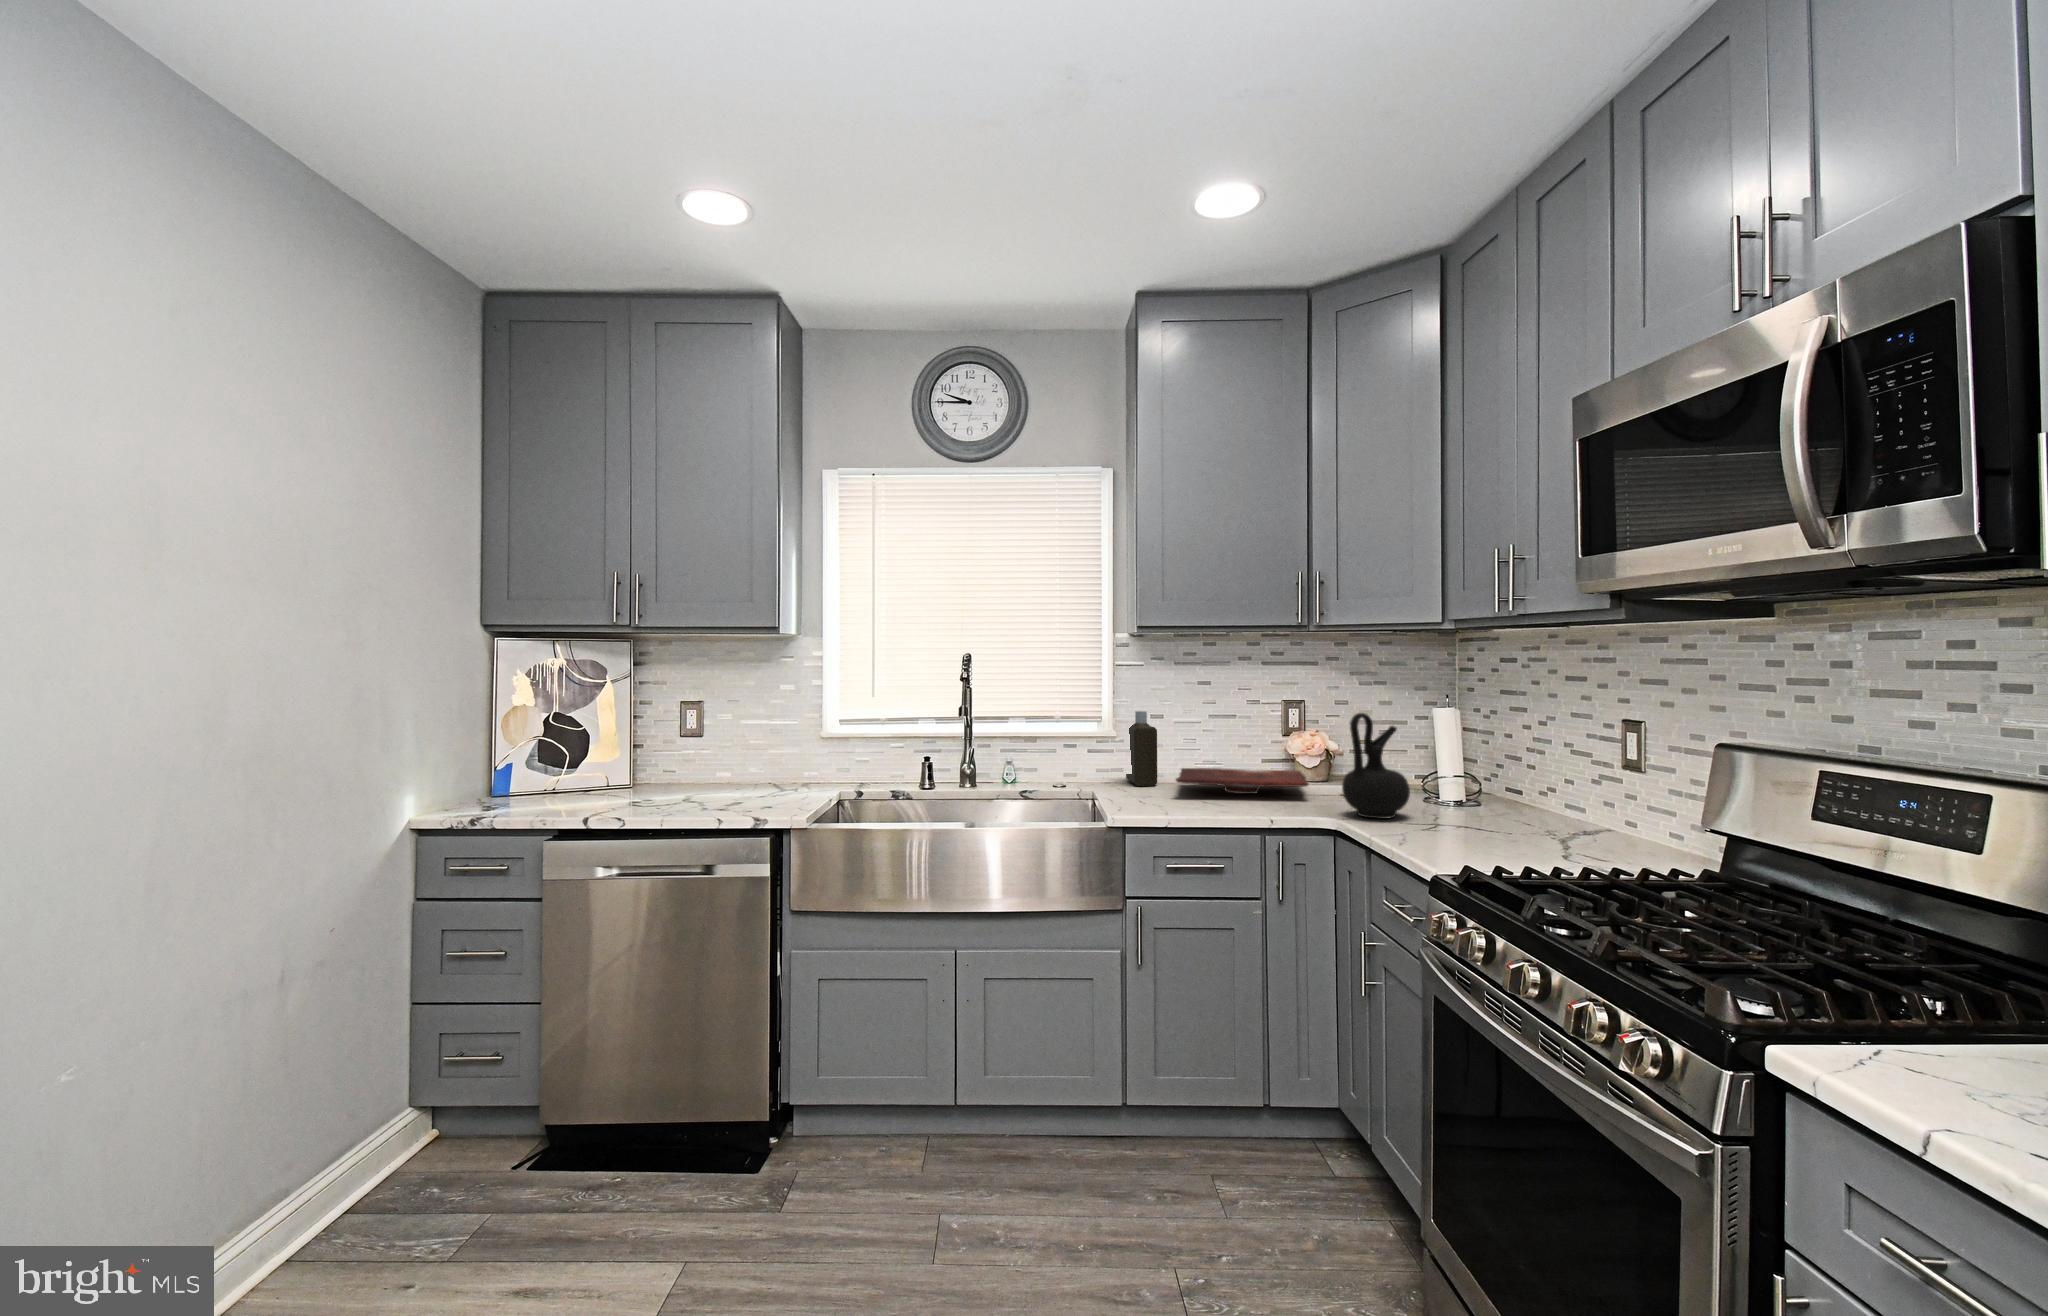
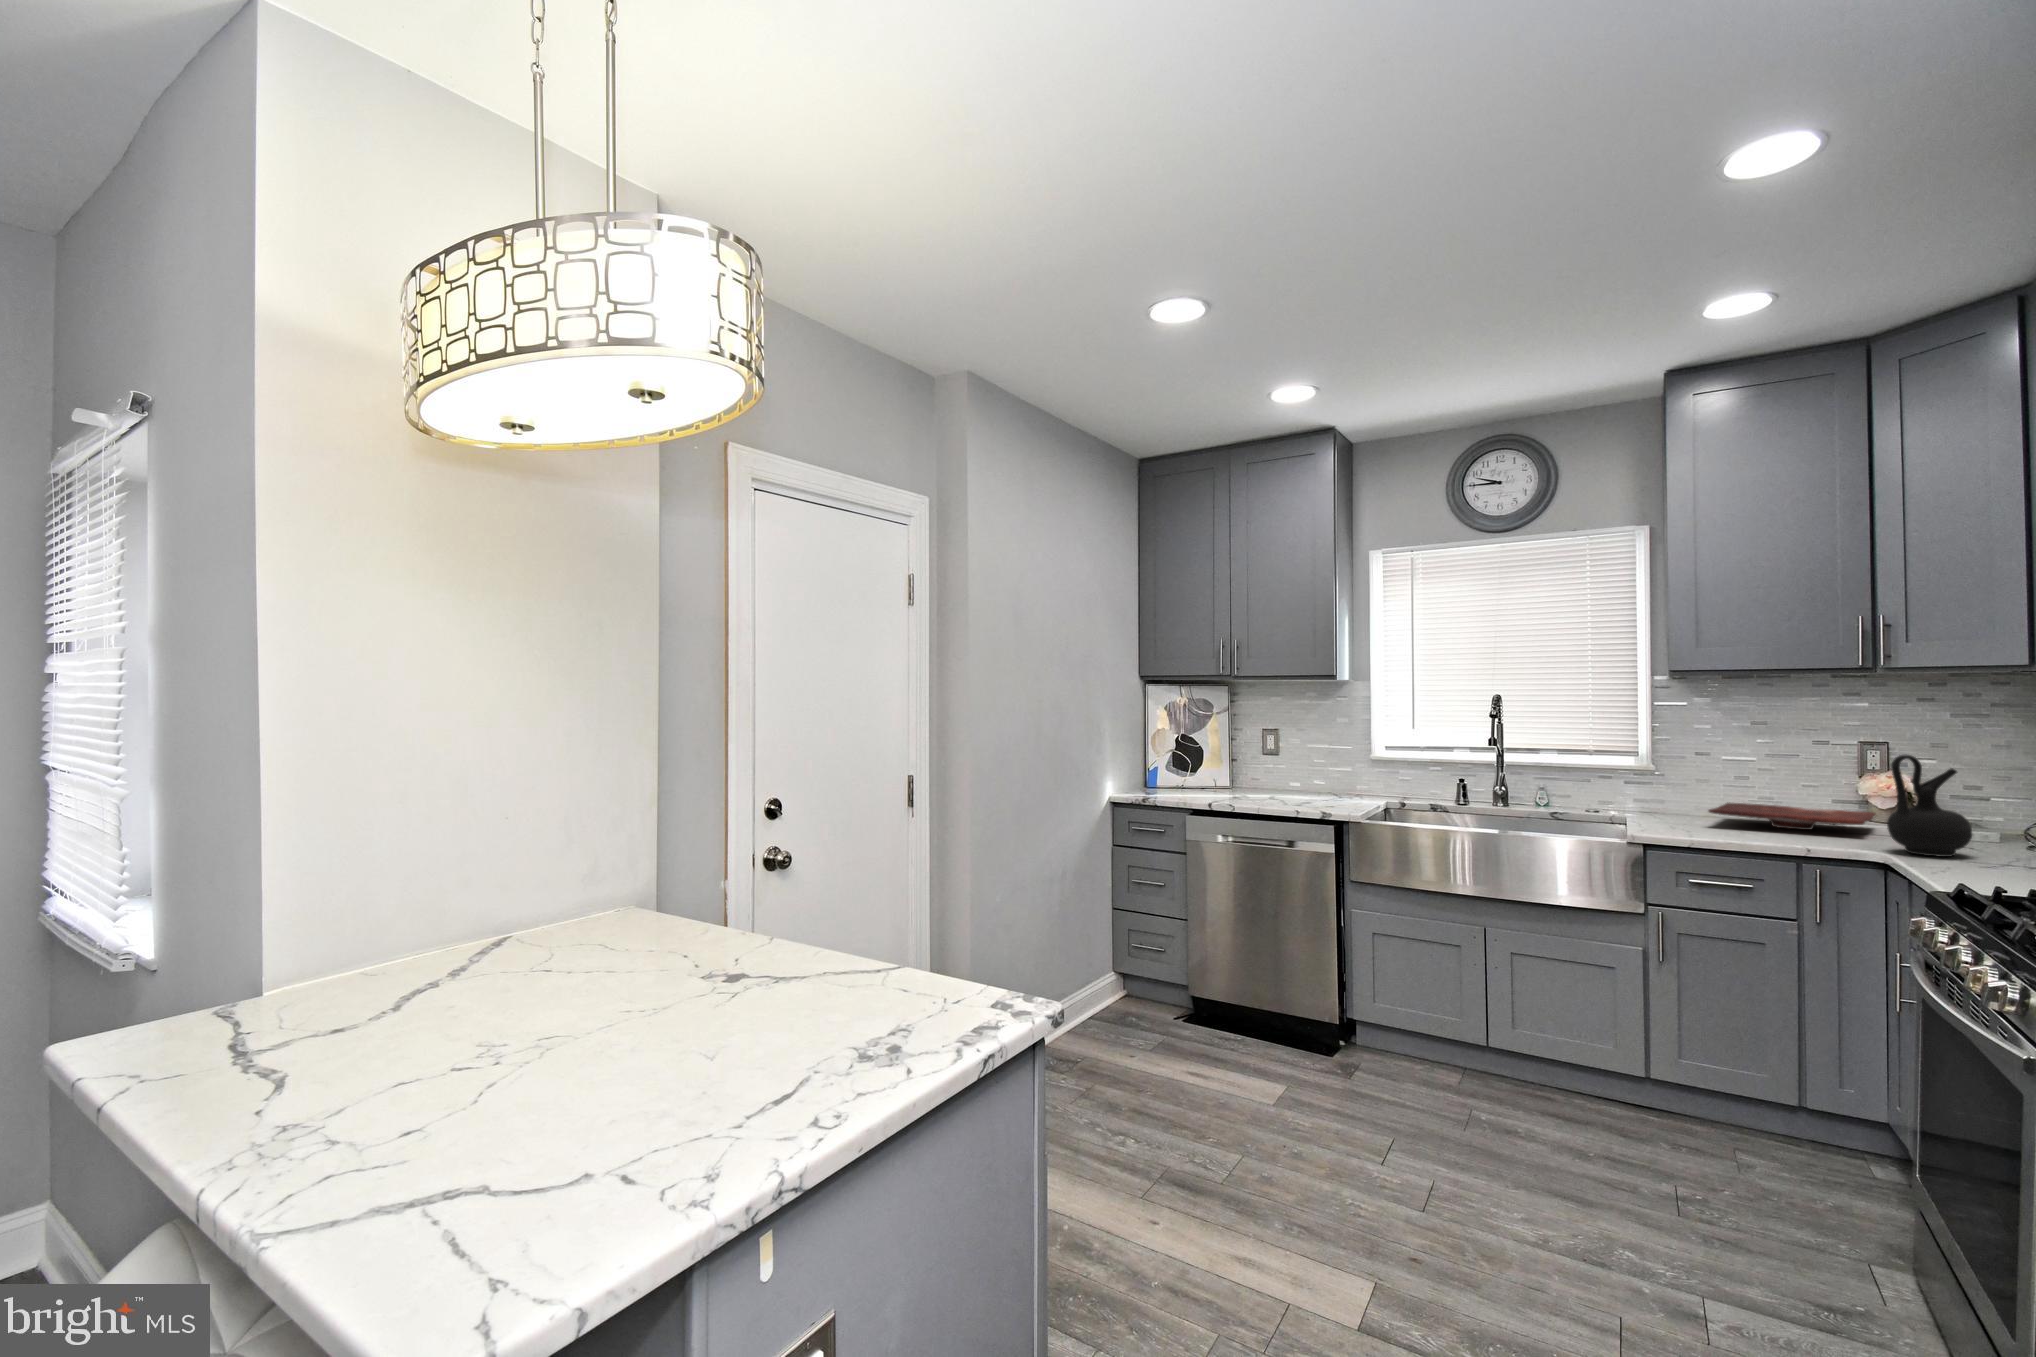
bottle: present [1126,711,1157,786] -> none [1667,748,1699,817]

